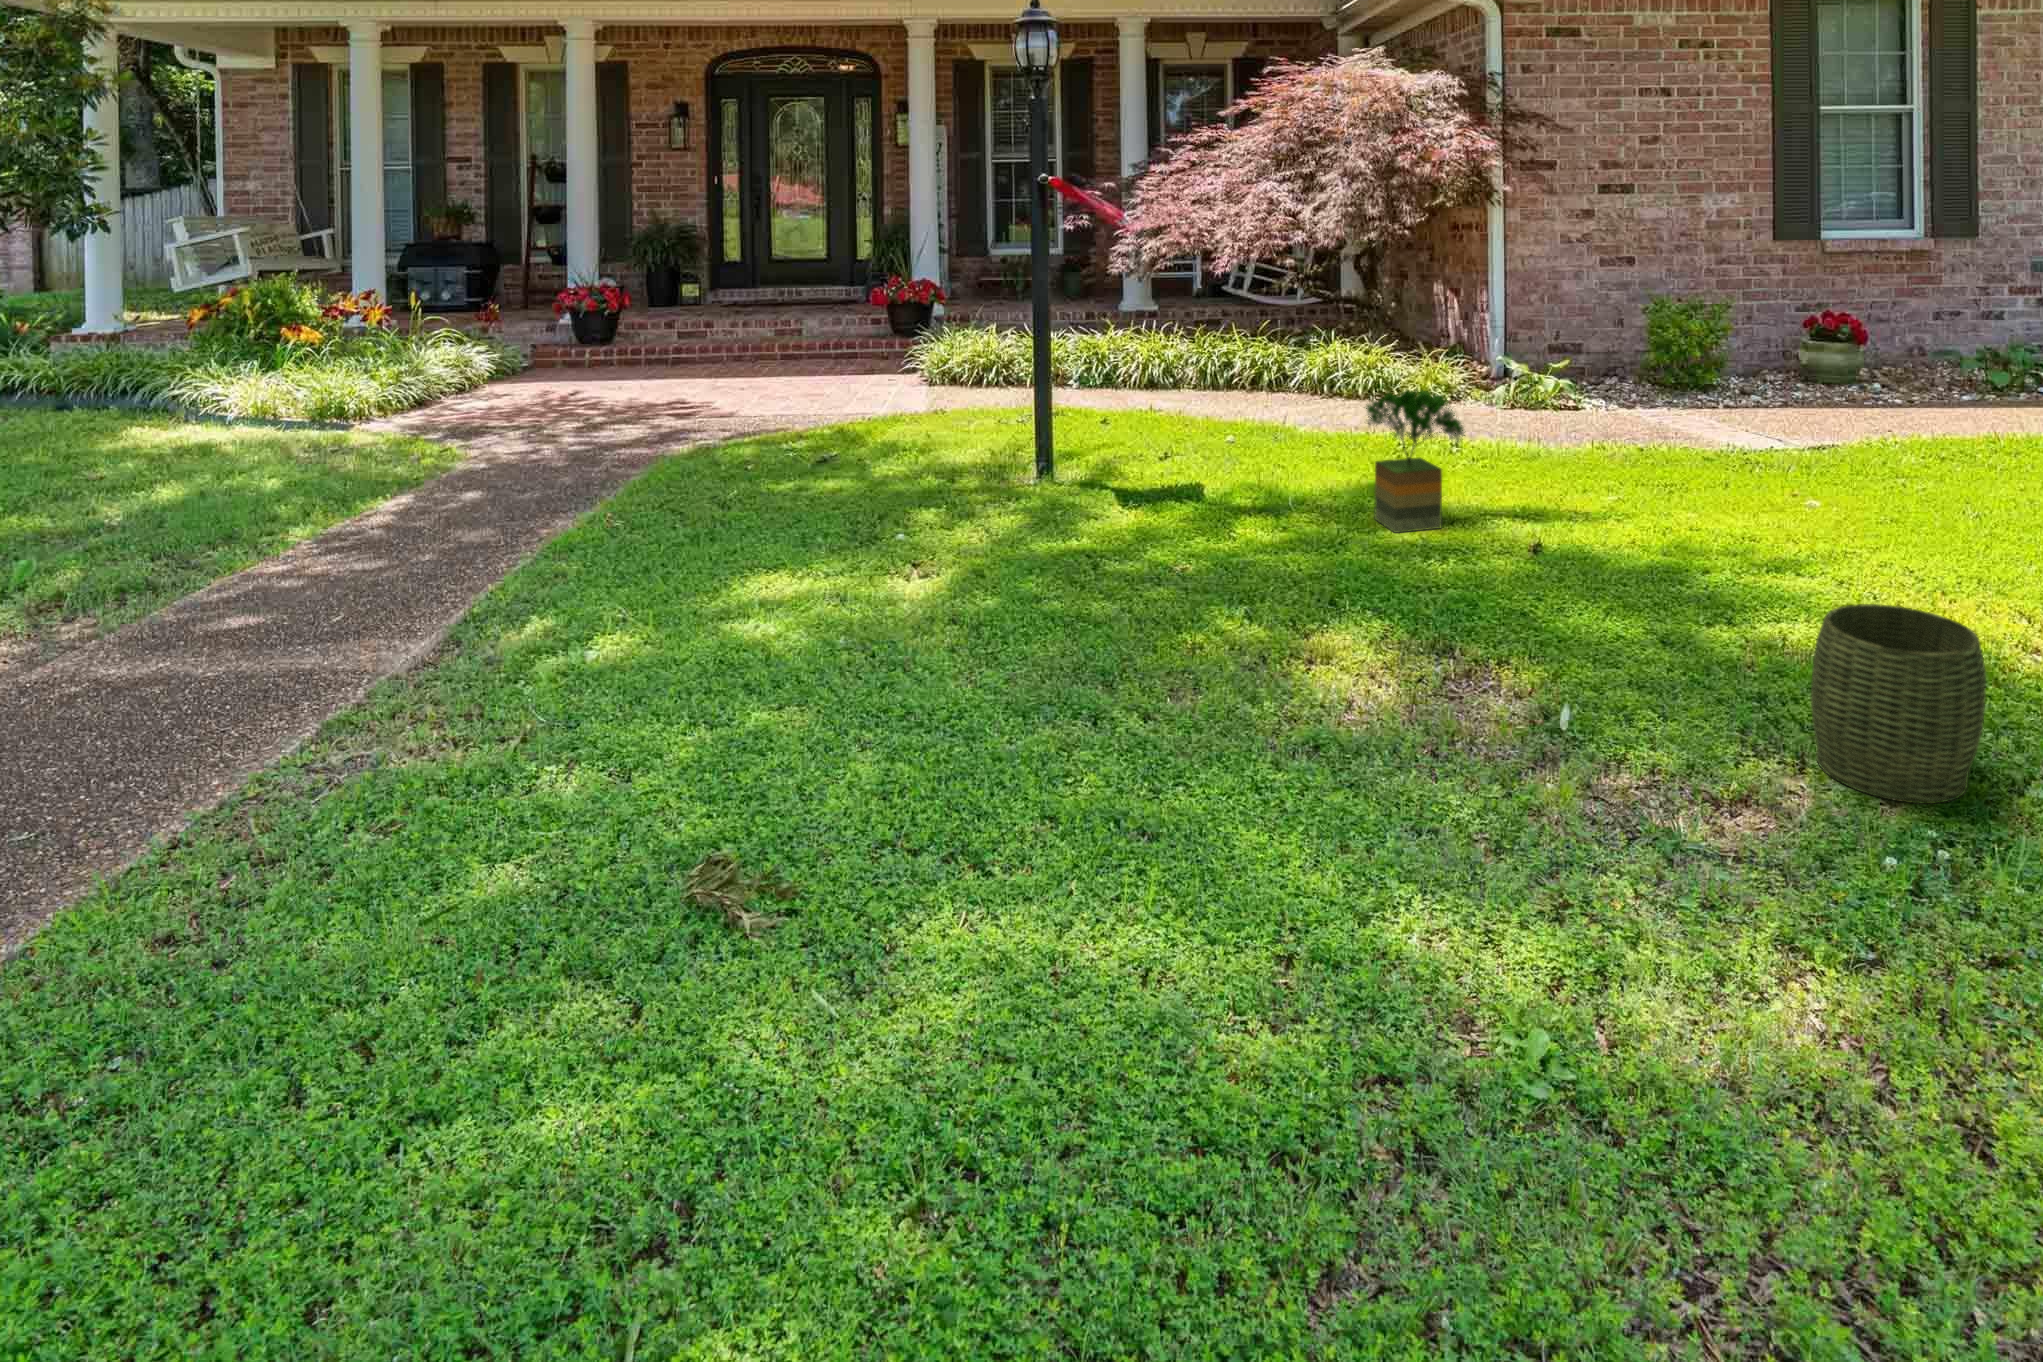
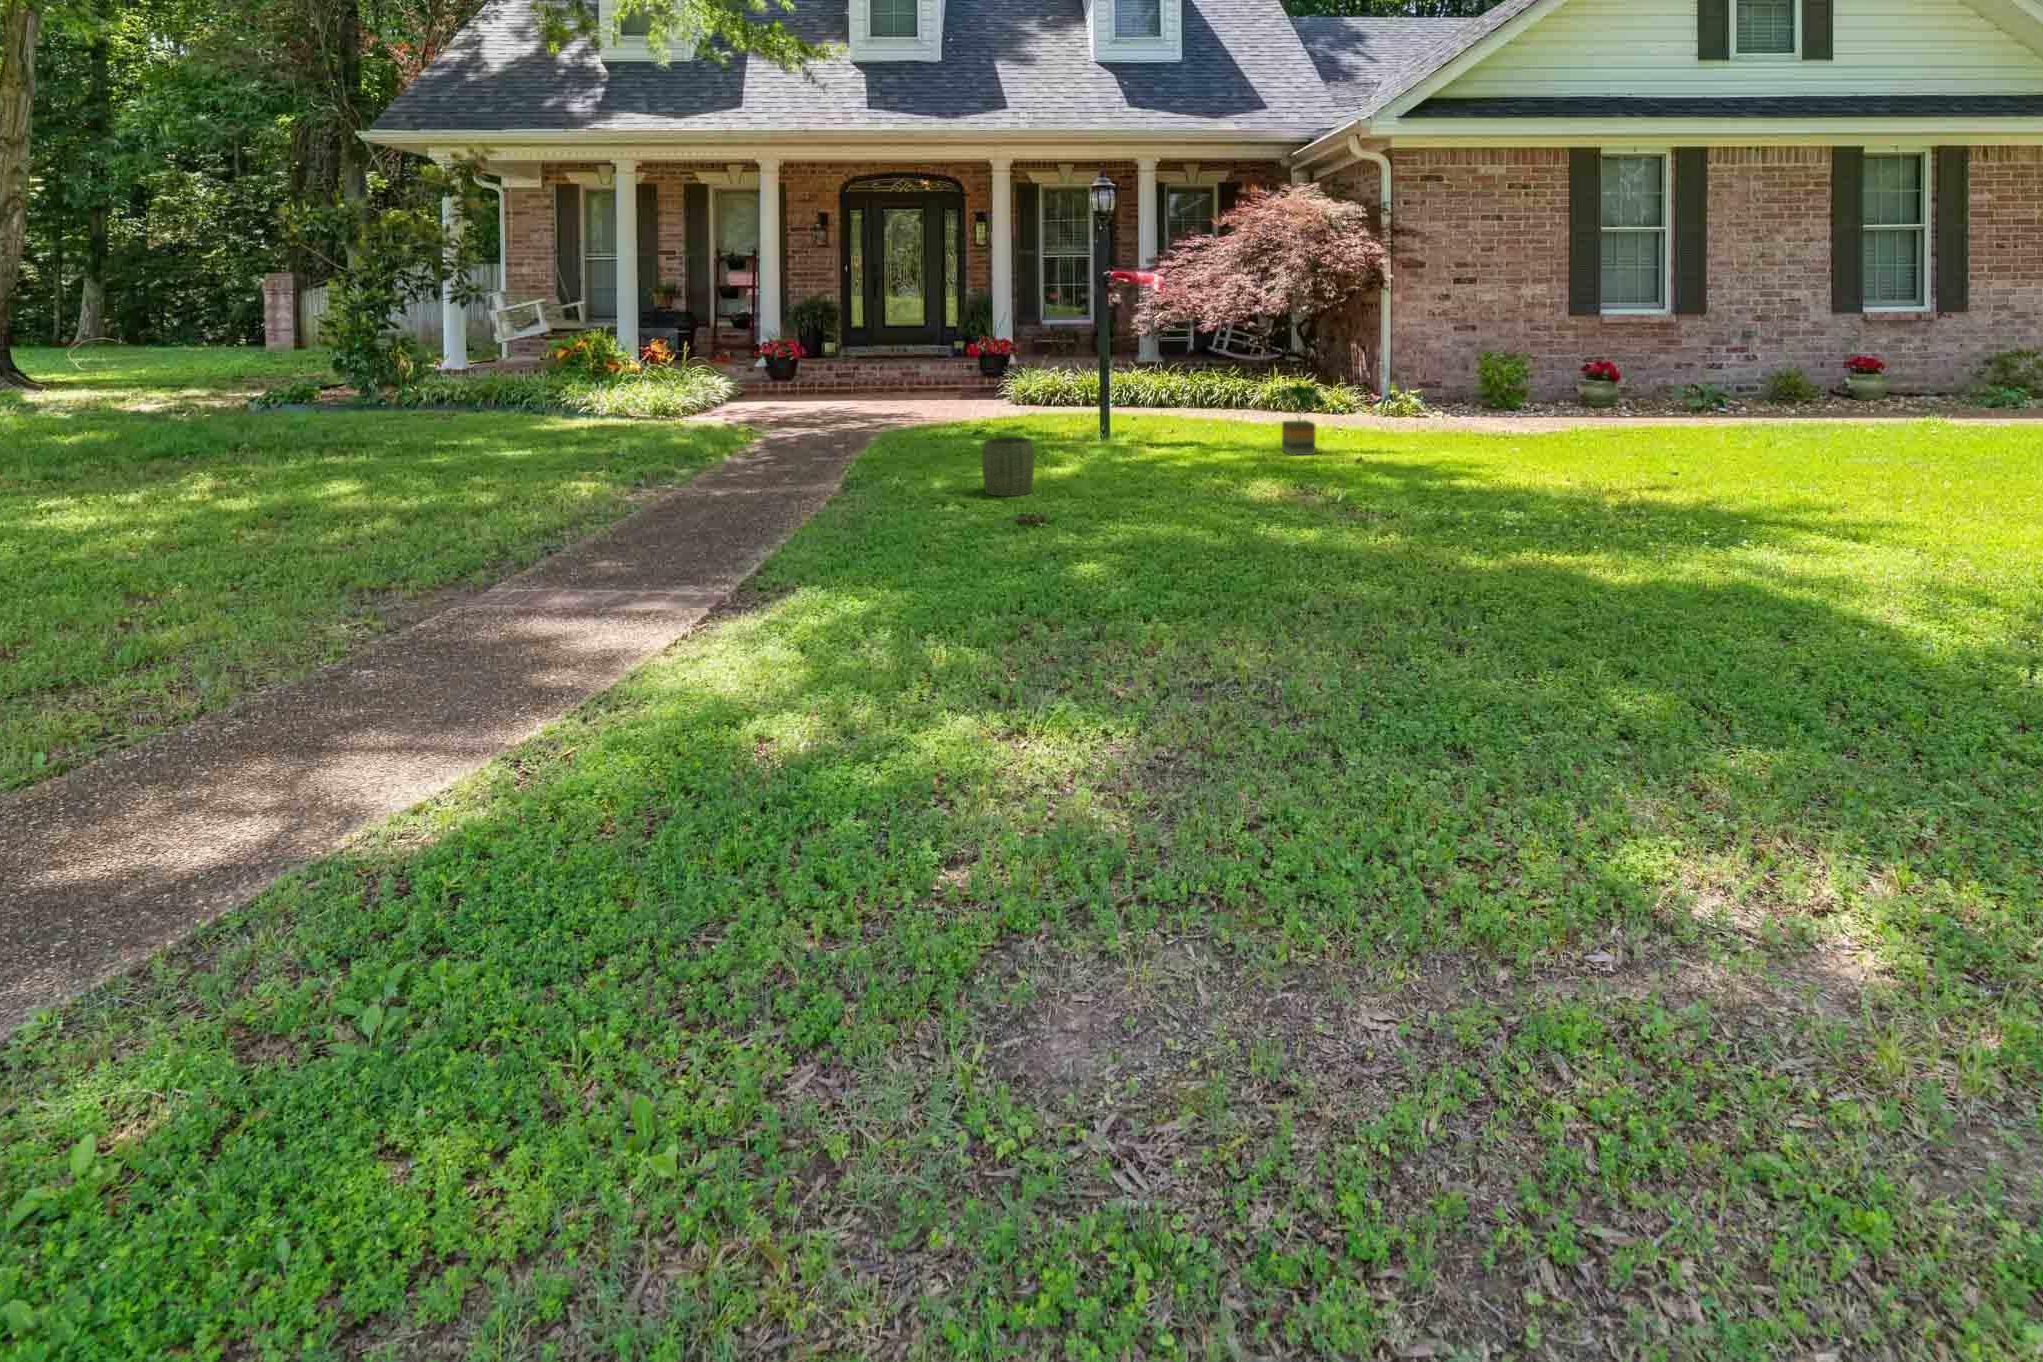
woven basket: present [1811,604,1986,804] -> present [982,437,1034,496]

